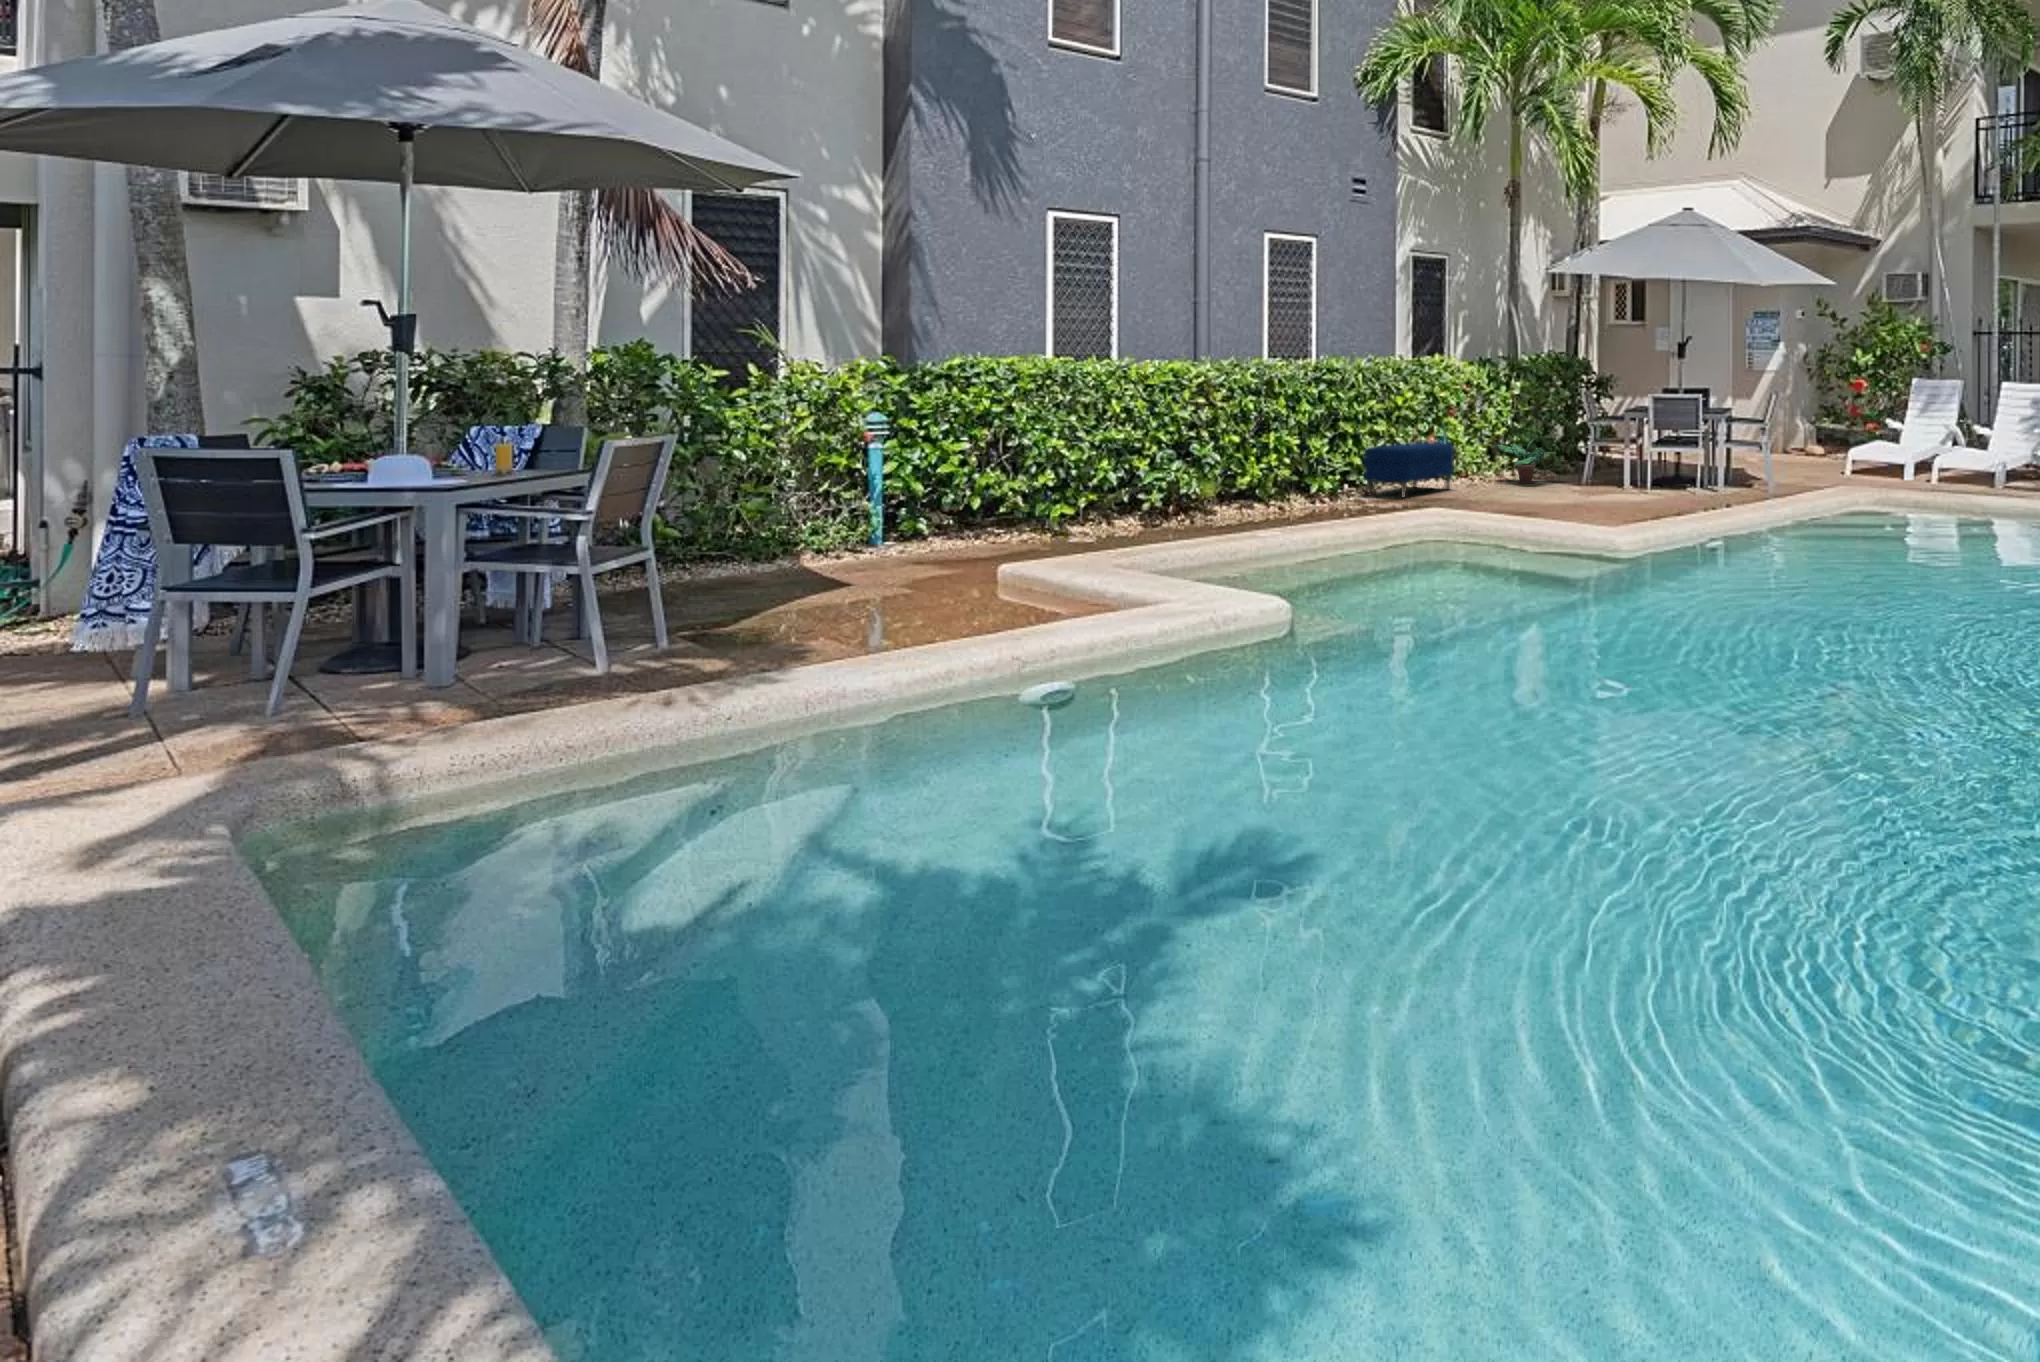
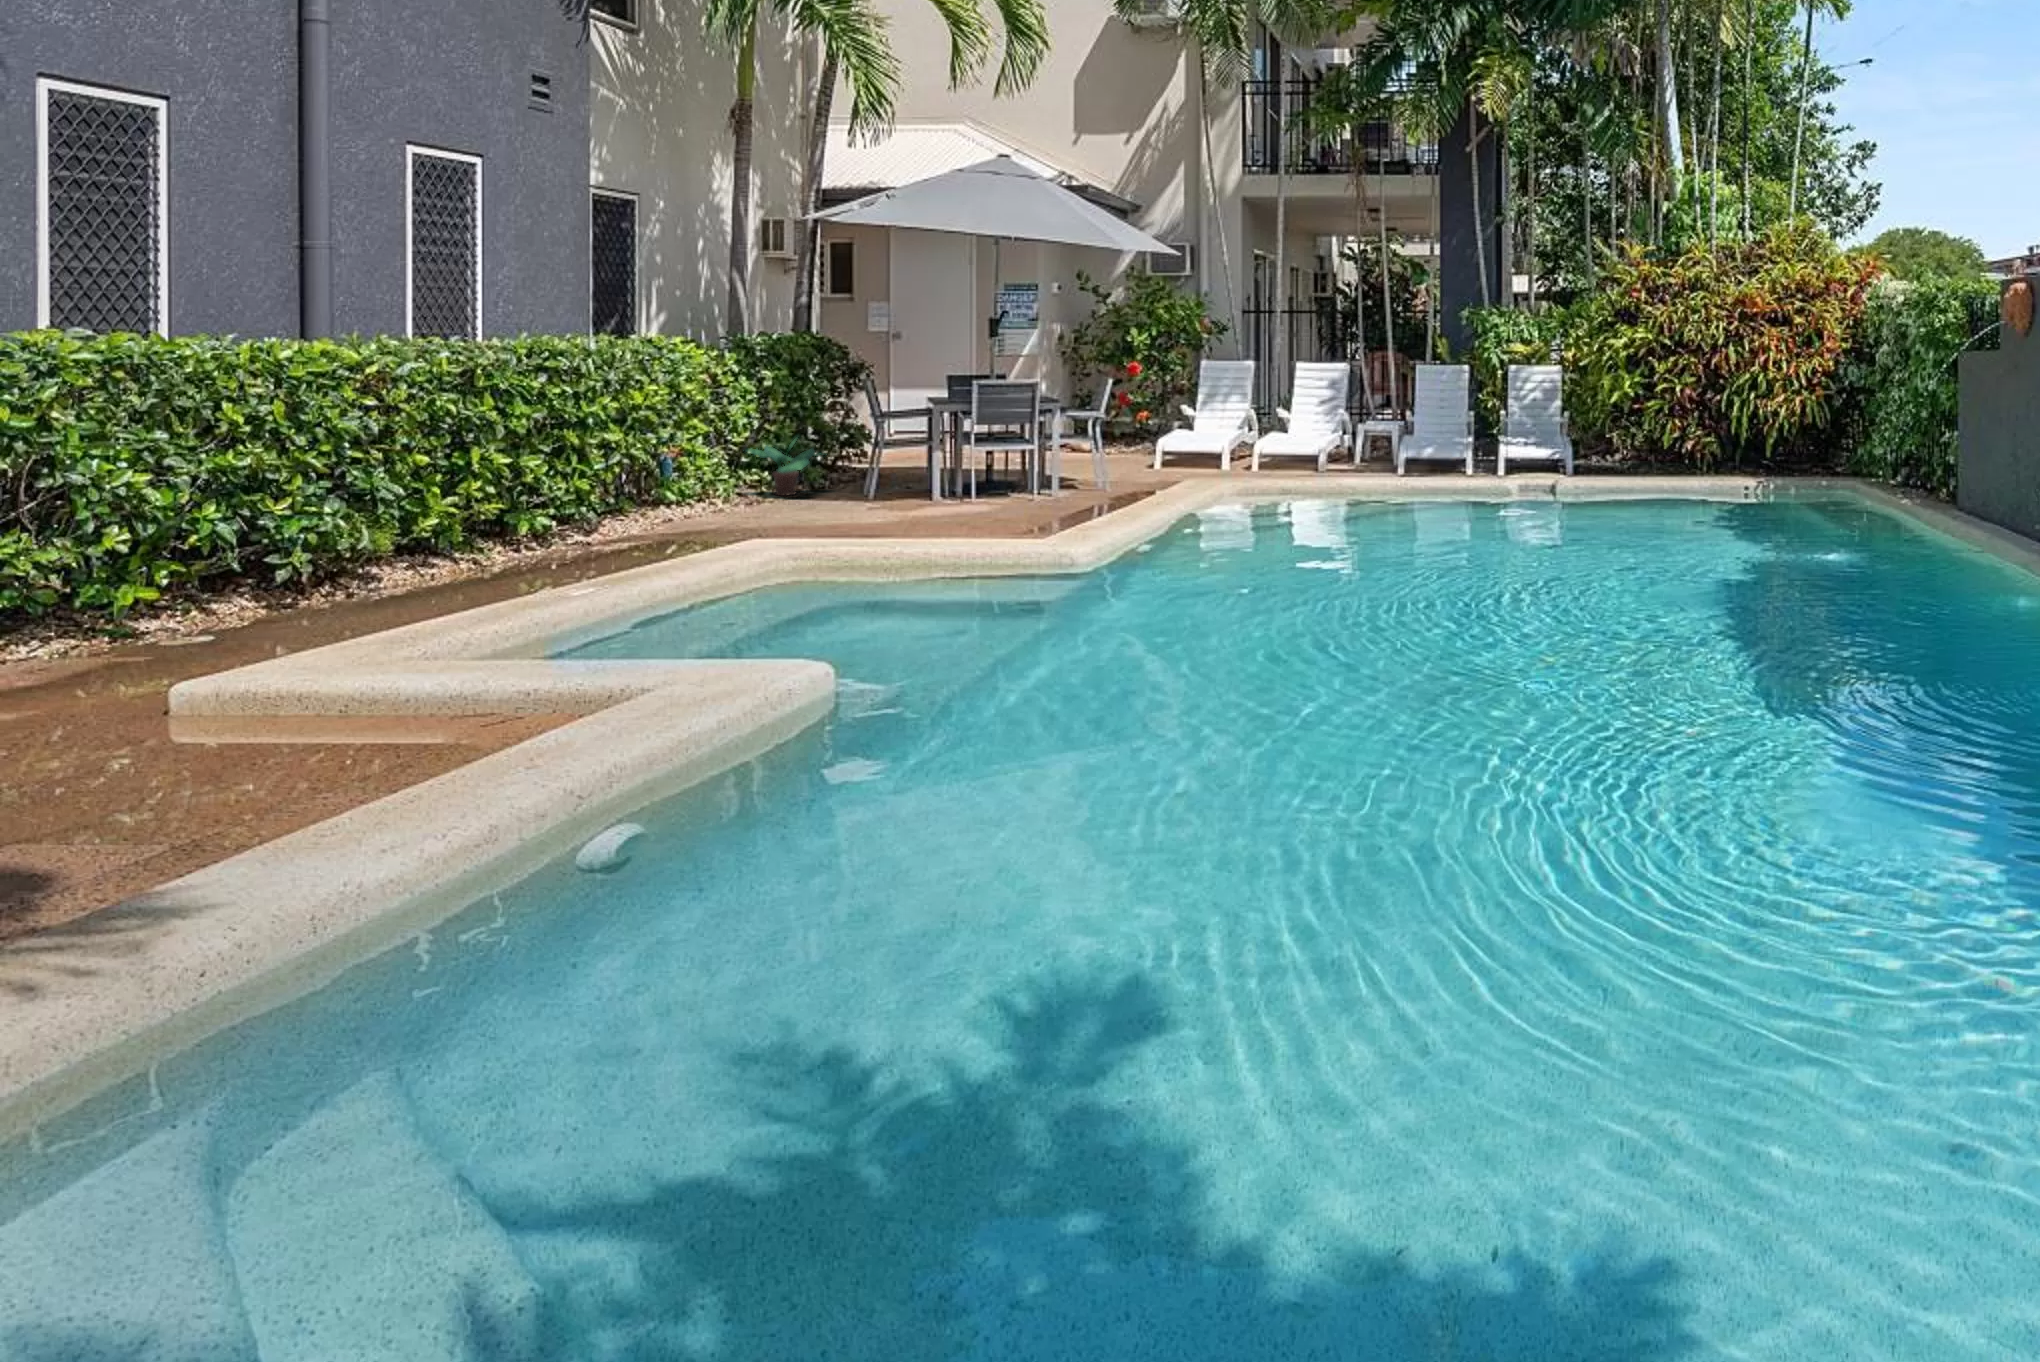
bench: present [1364,442,1454,497] -> none [592,448,708,527]

